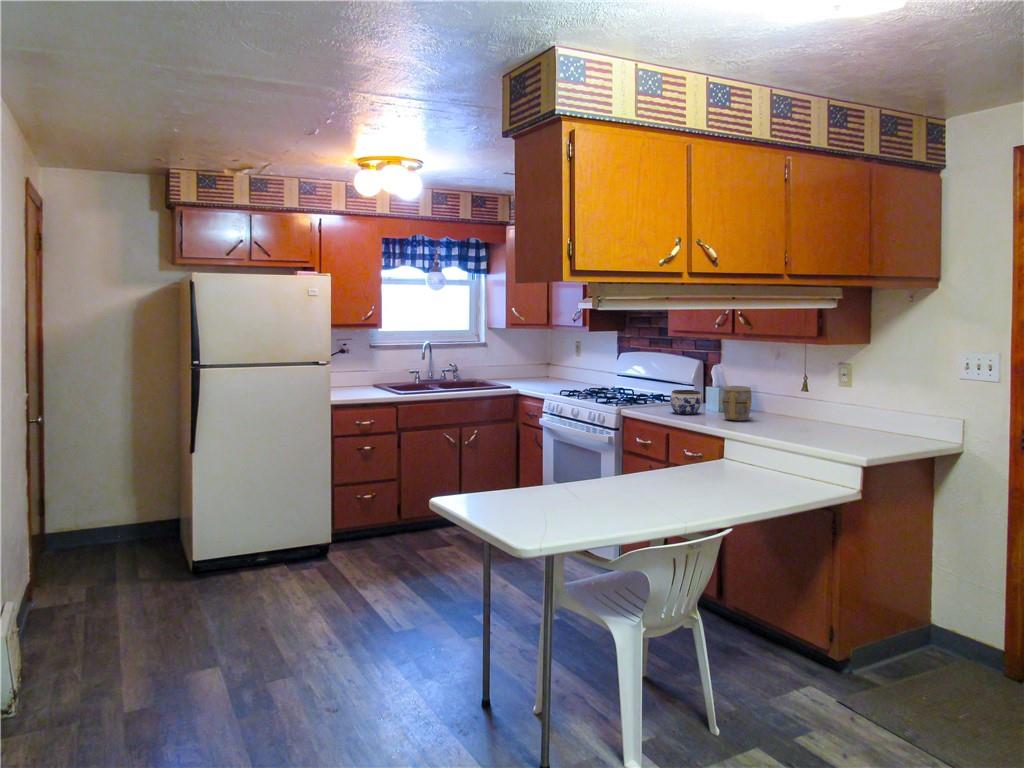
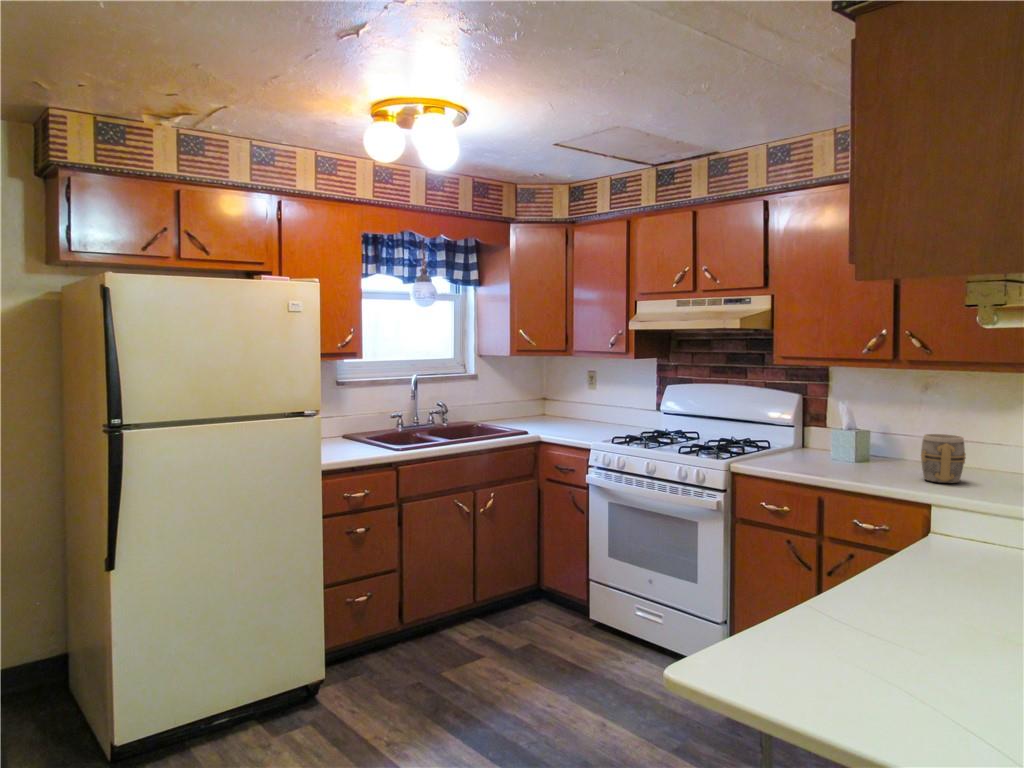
jar: present [670,390,702,414] -> none [826,438,872,473]

